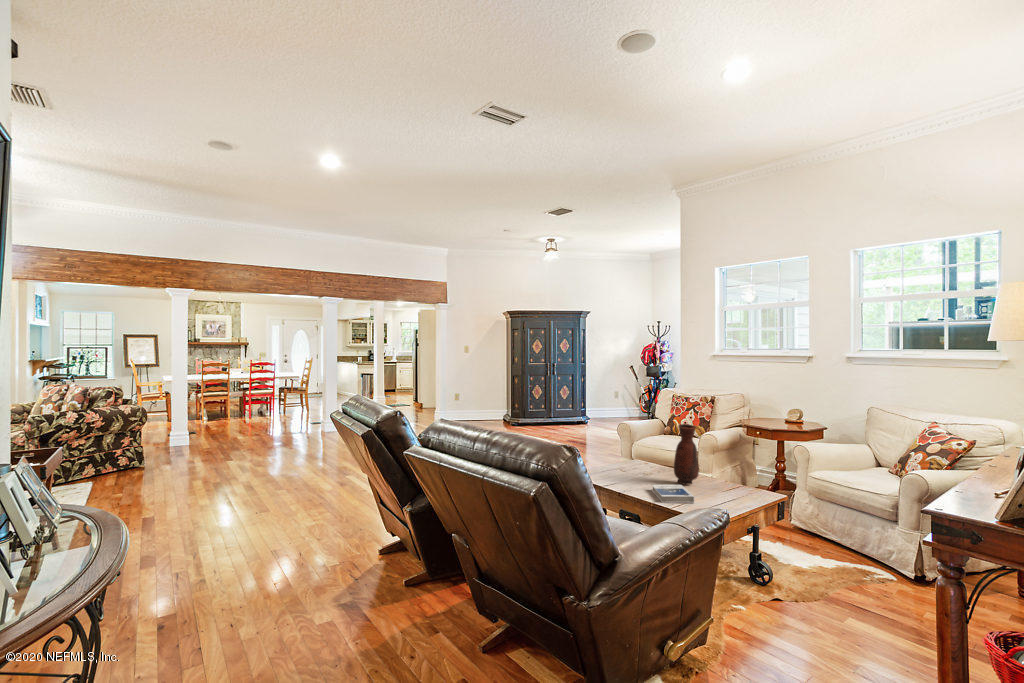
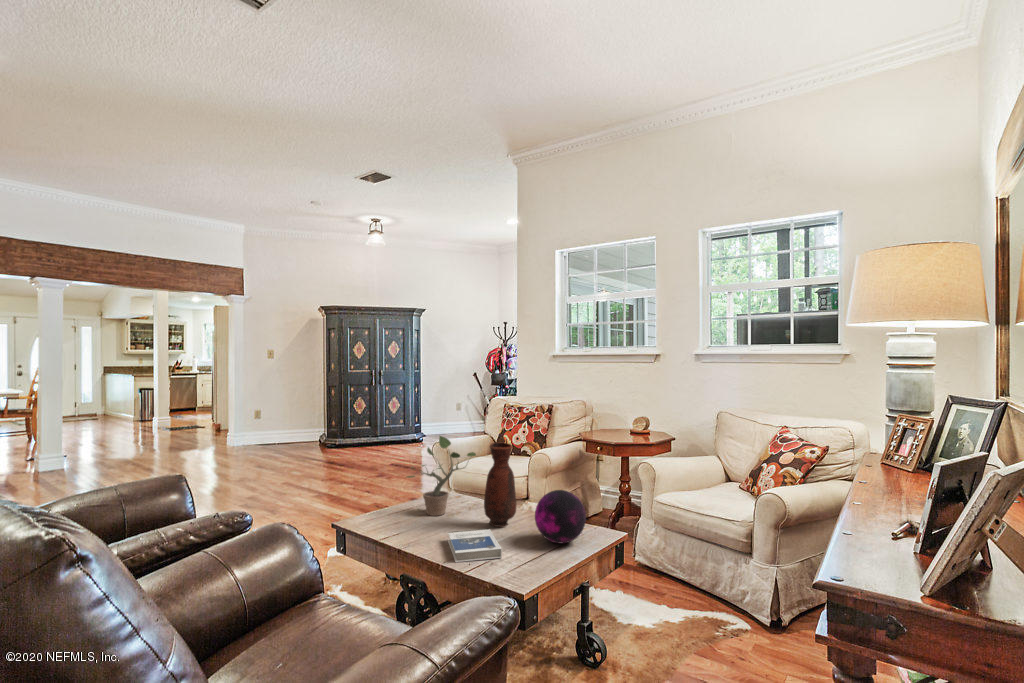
potted plant: none [613,417,665,475] -> present [407,436,476,516]
decorative orb: none [716,460,756,498] -> present [535,490,586,544]

